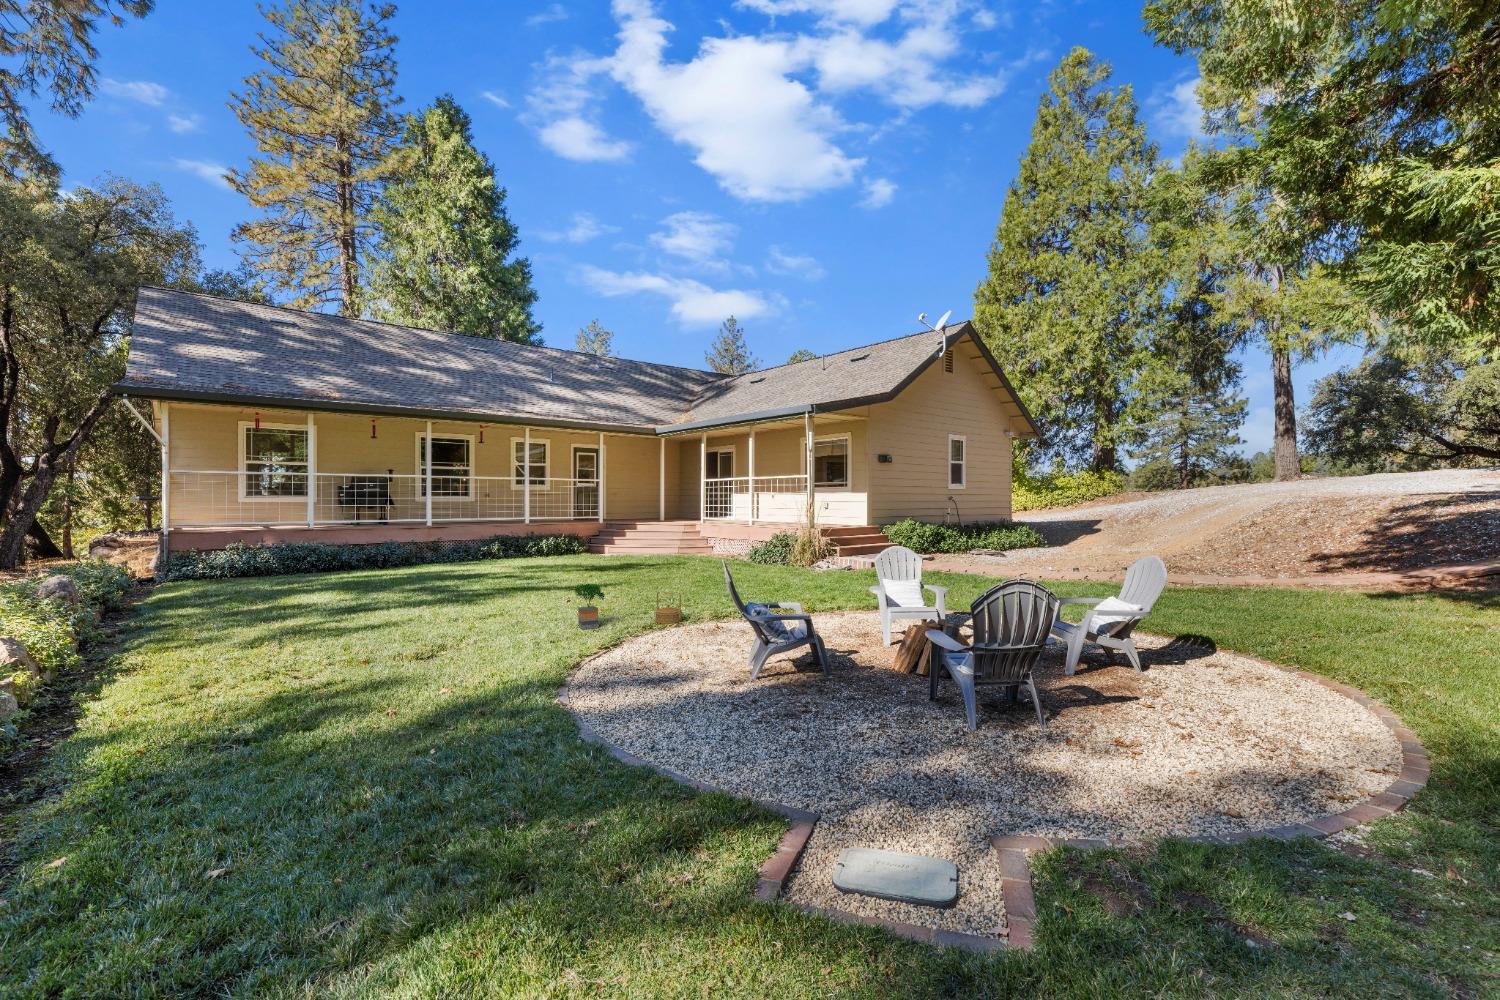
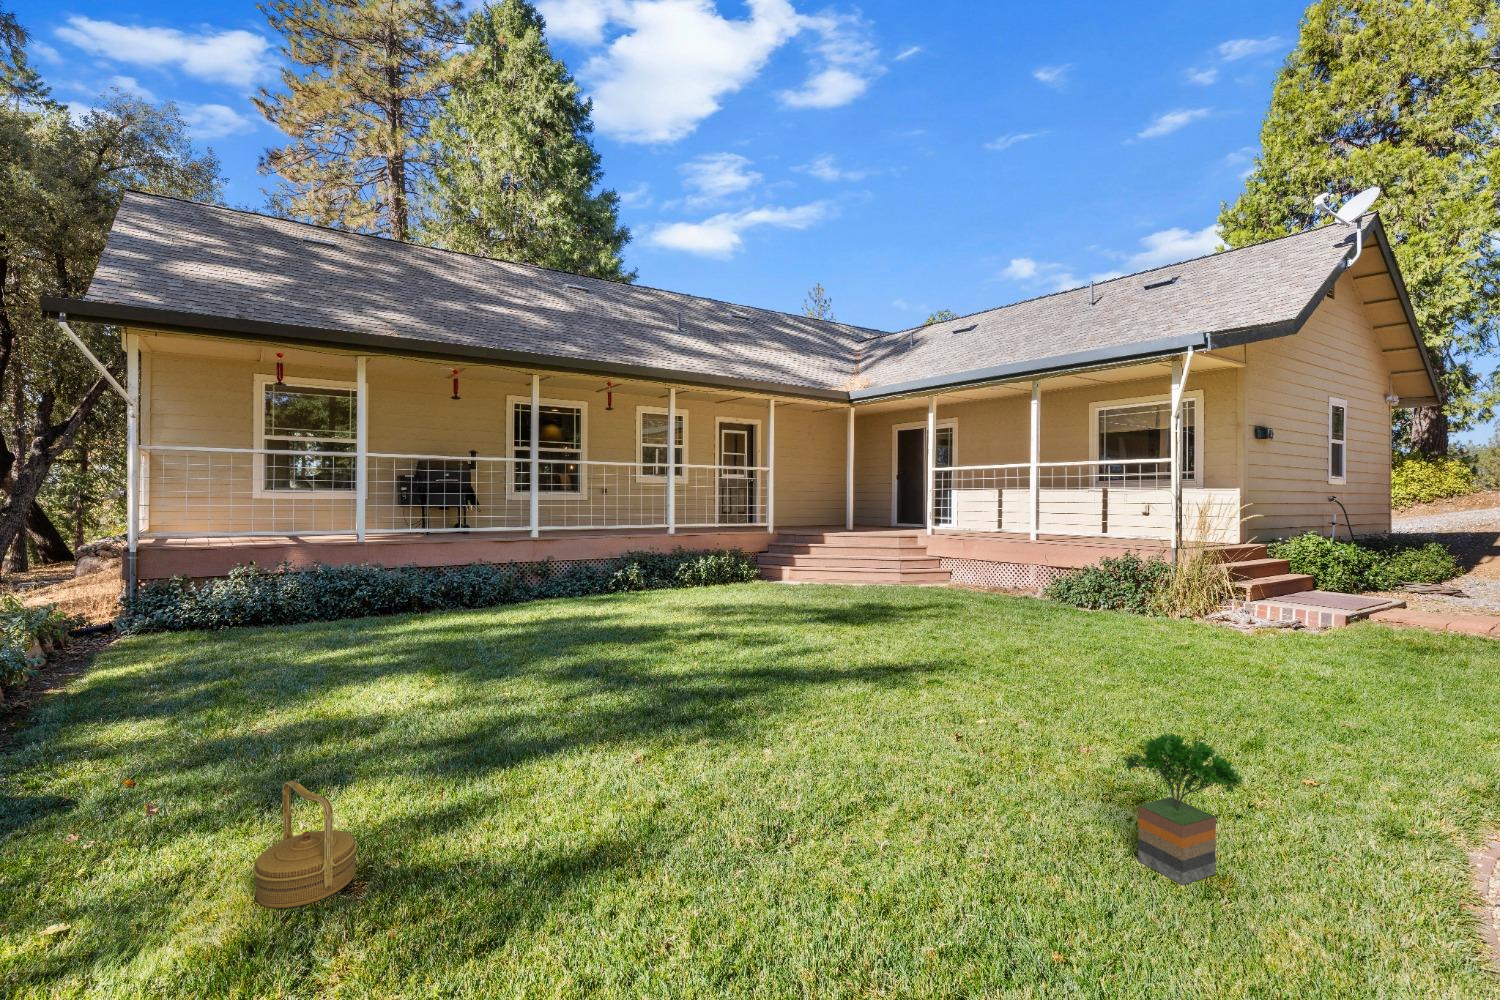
basket: present [655,591,682,623] -> present [253,780,357,908]

